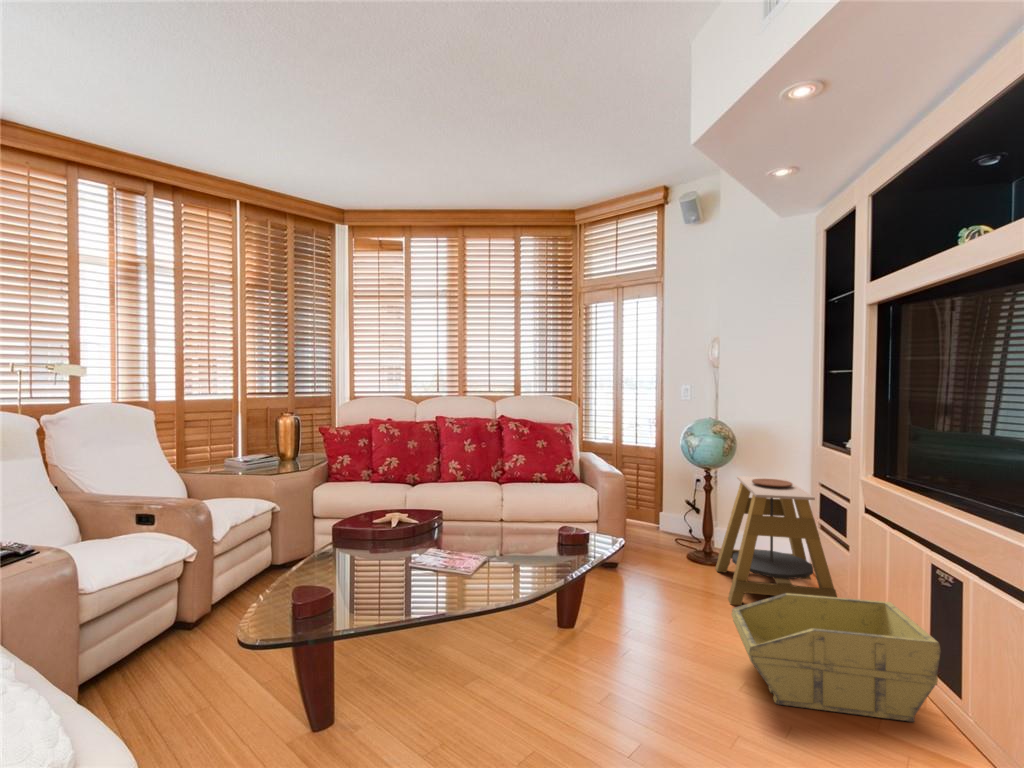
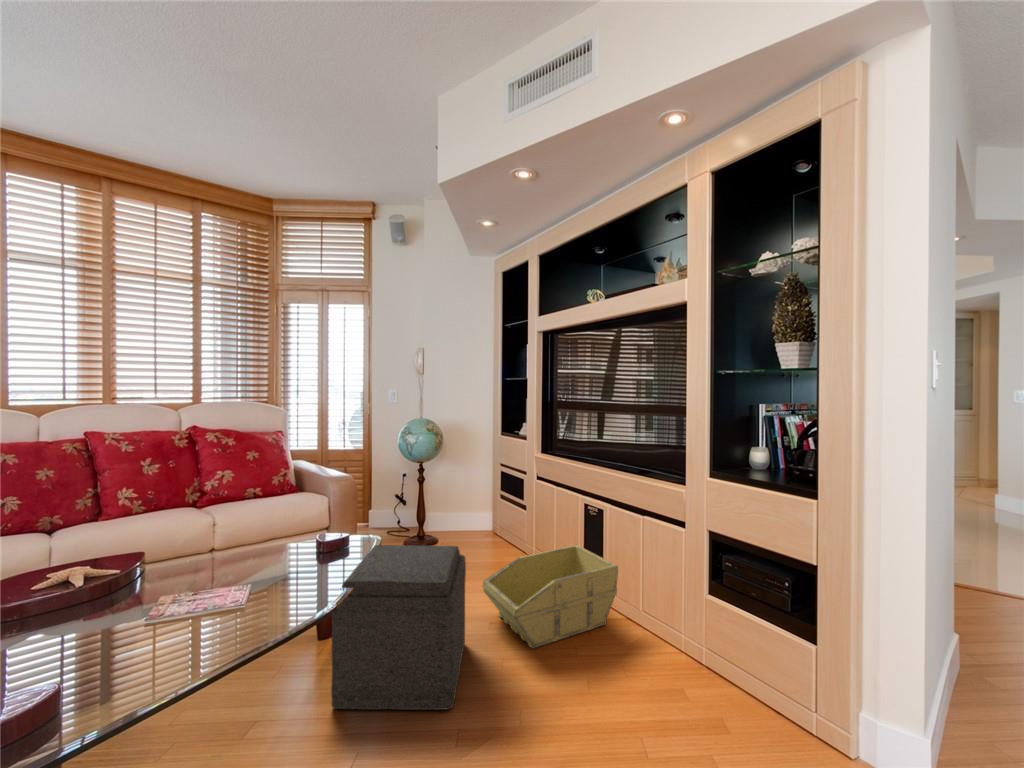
side table: present [716,476,837,605] -> none [430,463,531,577]
ottoman: none [545,536,696,715] -> present [331,545,466,710]

